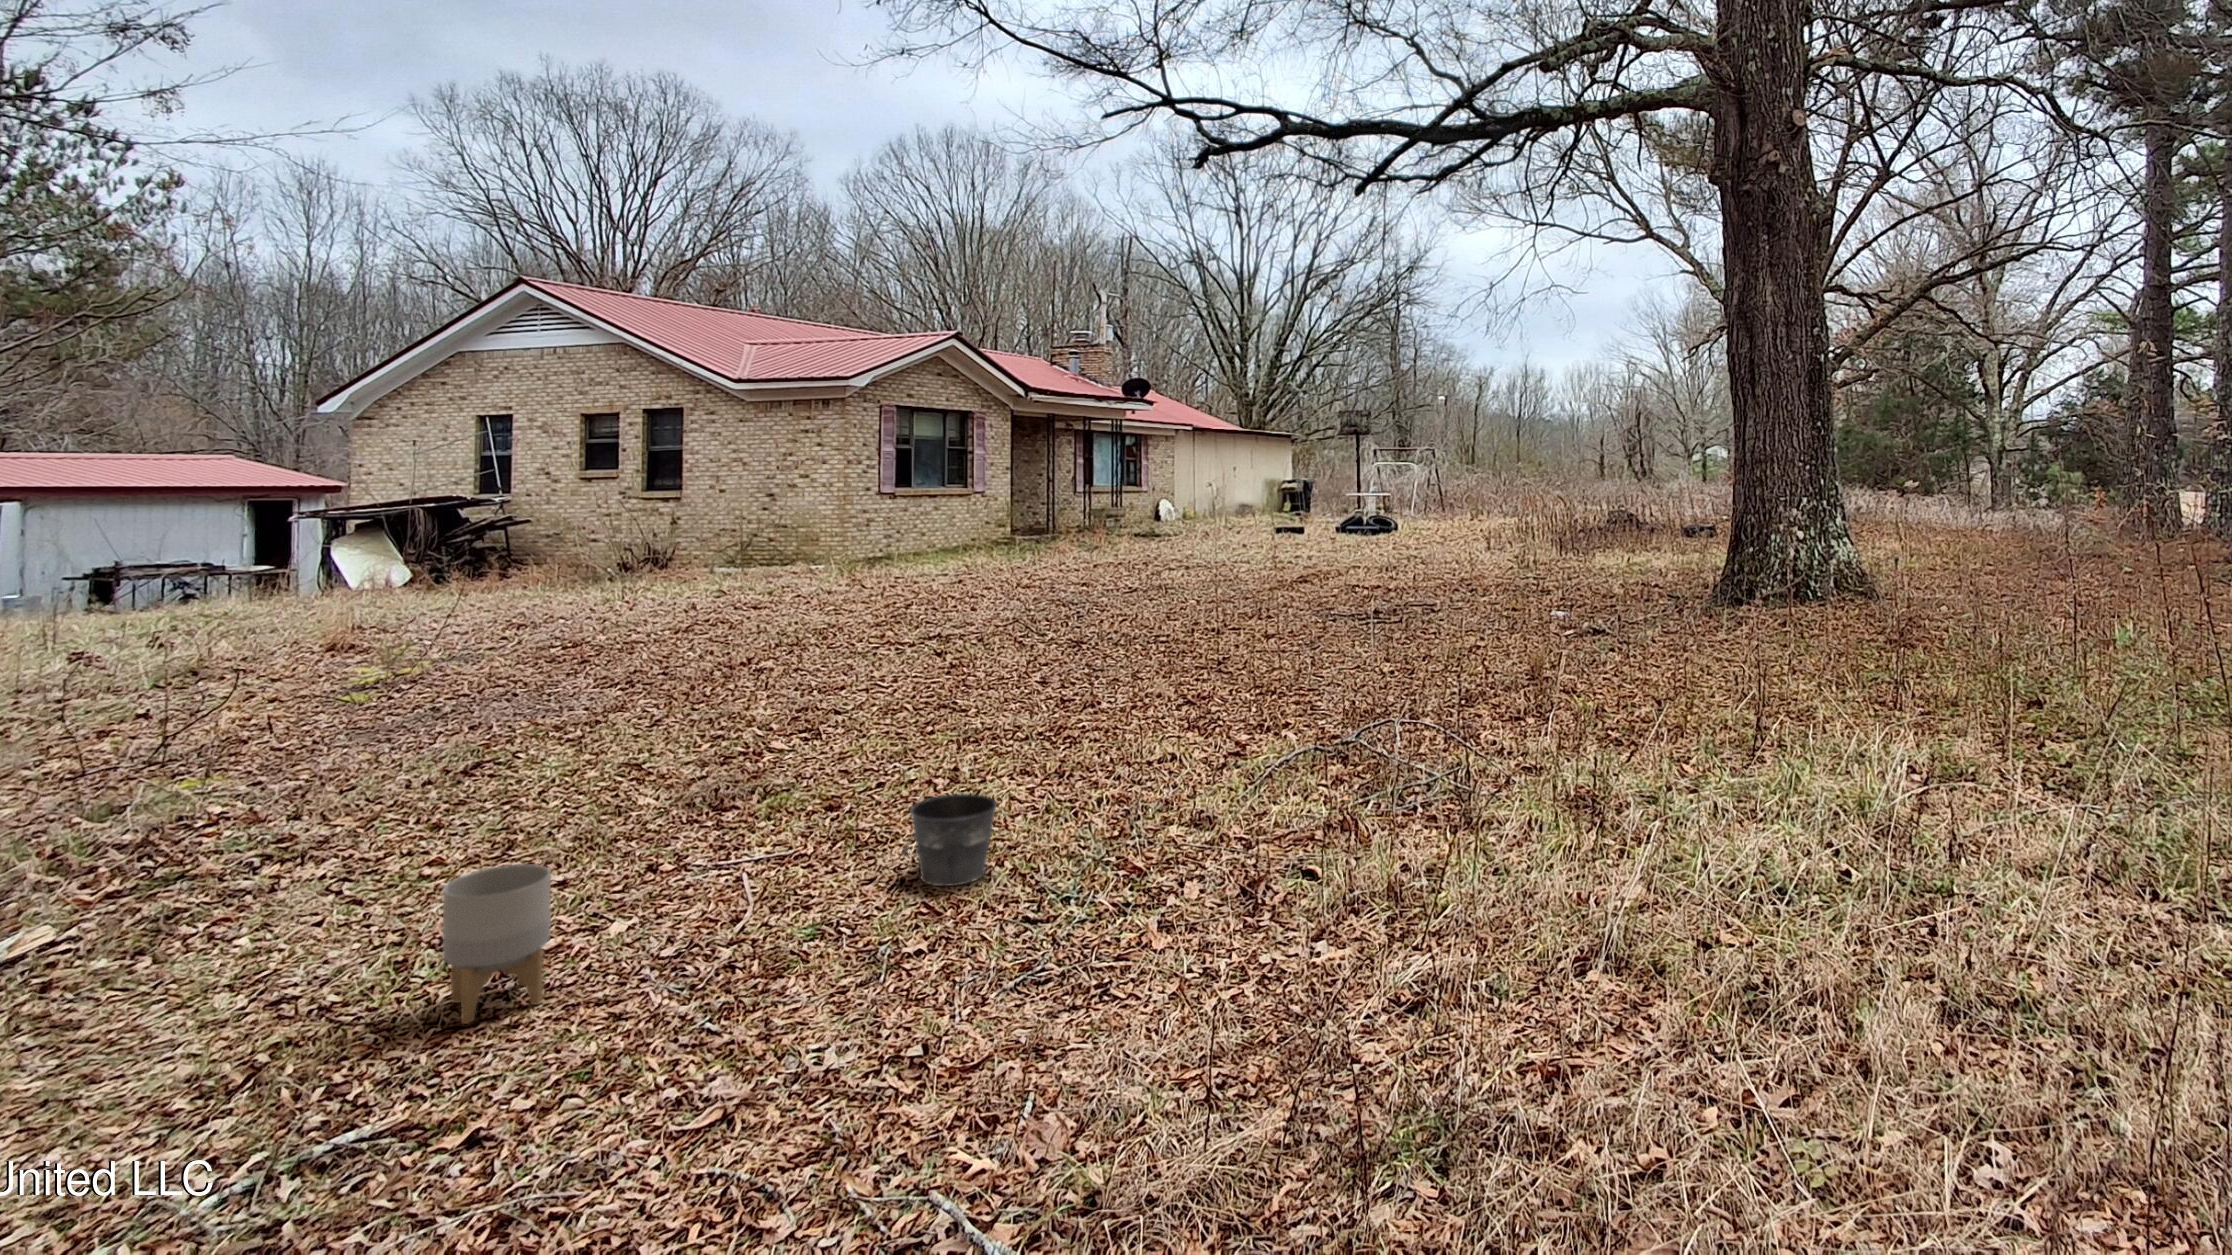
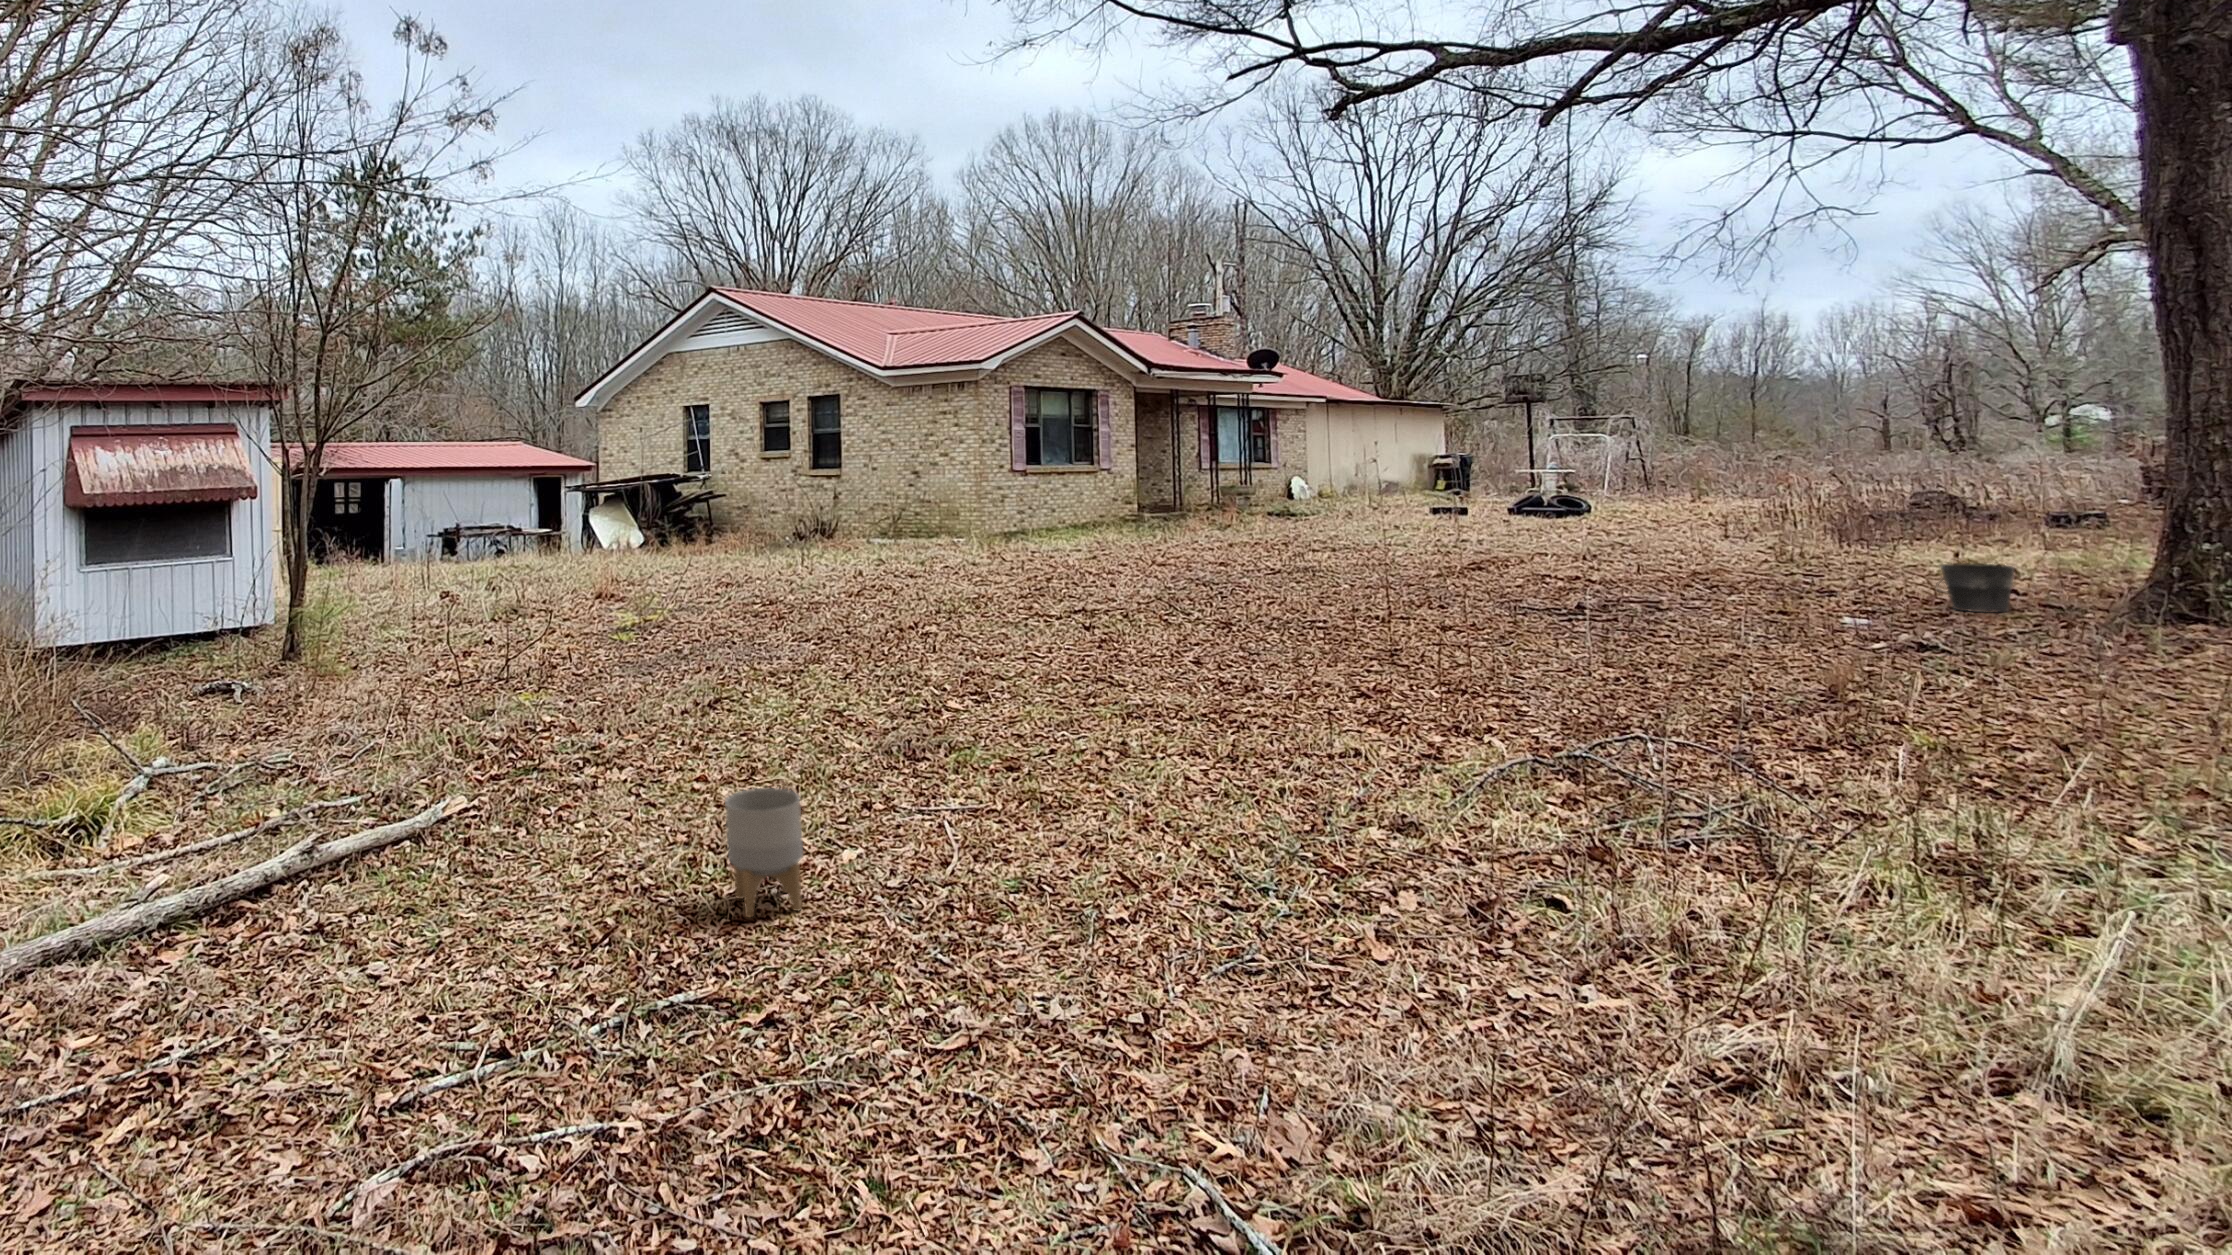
bucket: present [902,794,998,886] -> present [1936,563,2014,613]

